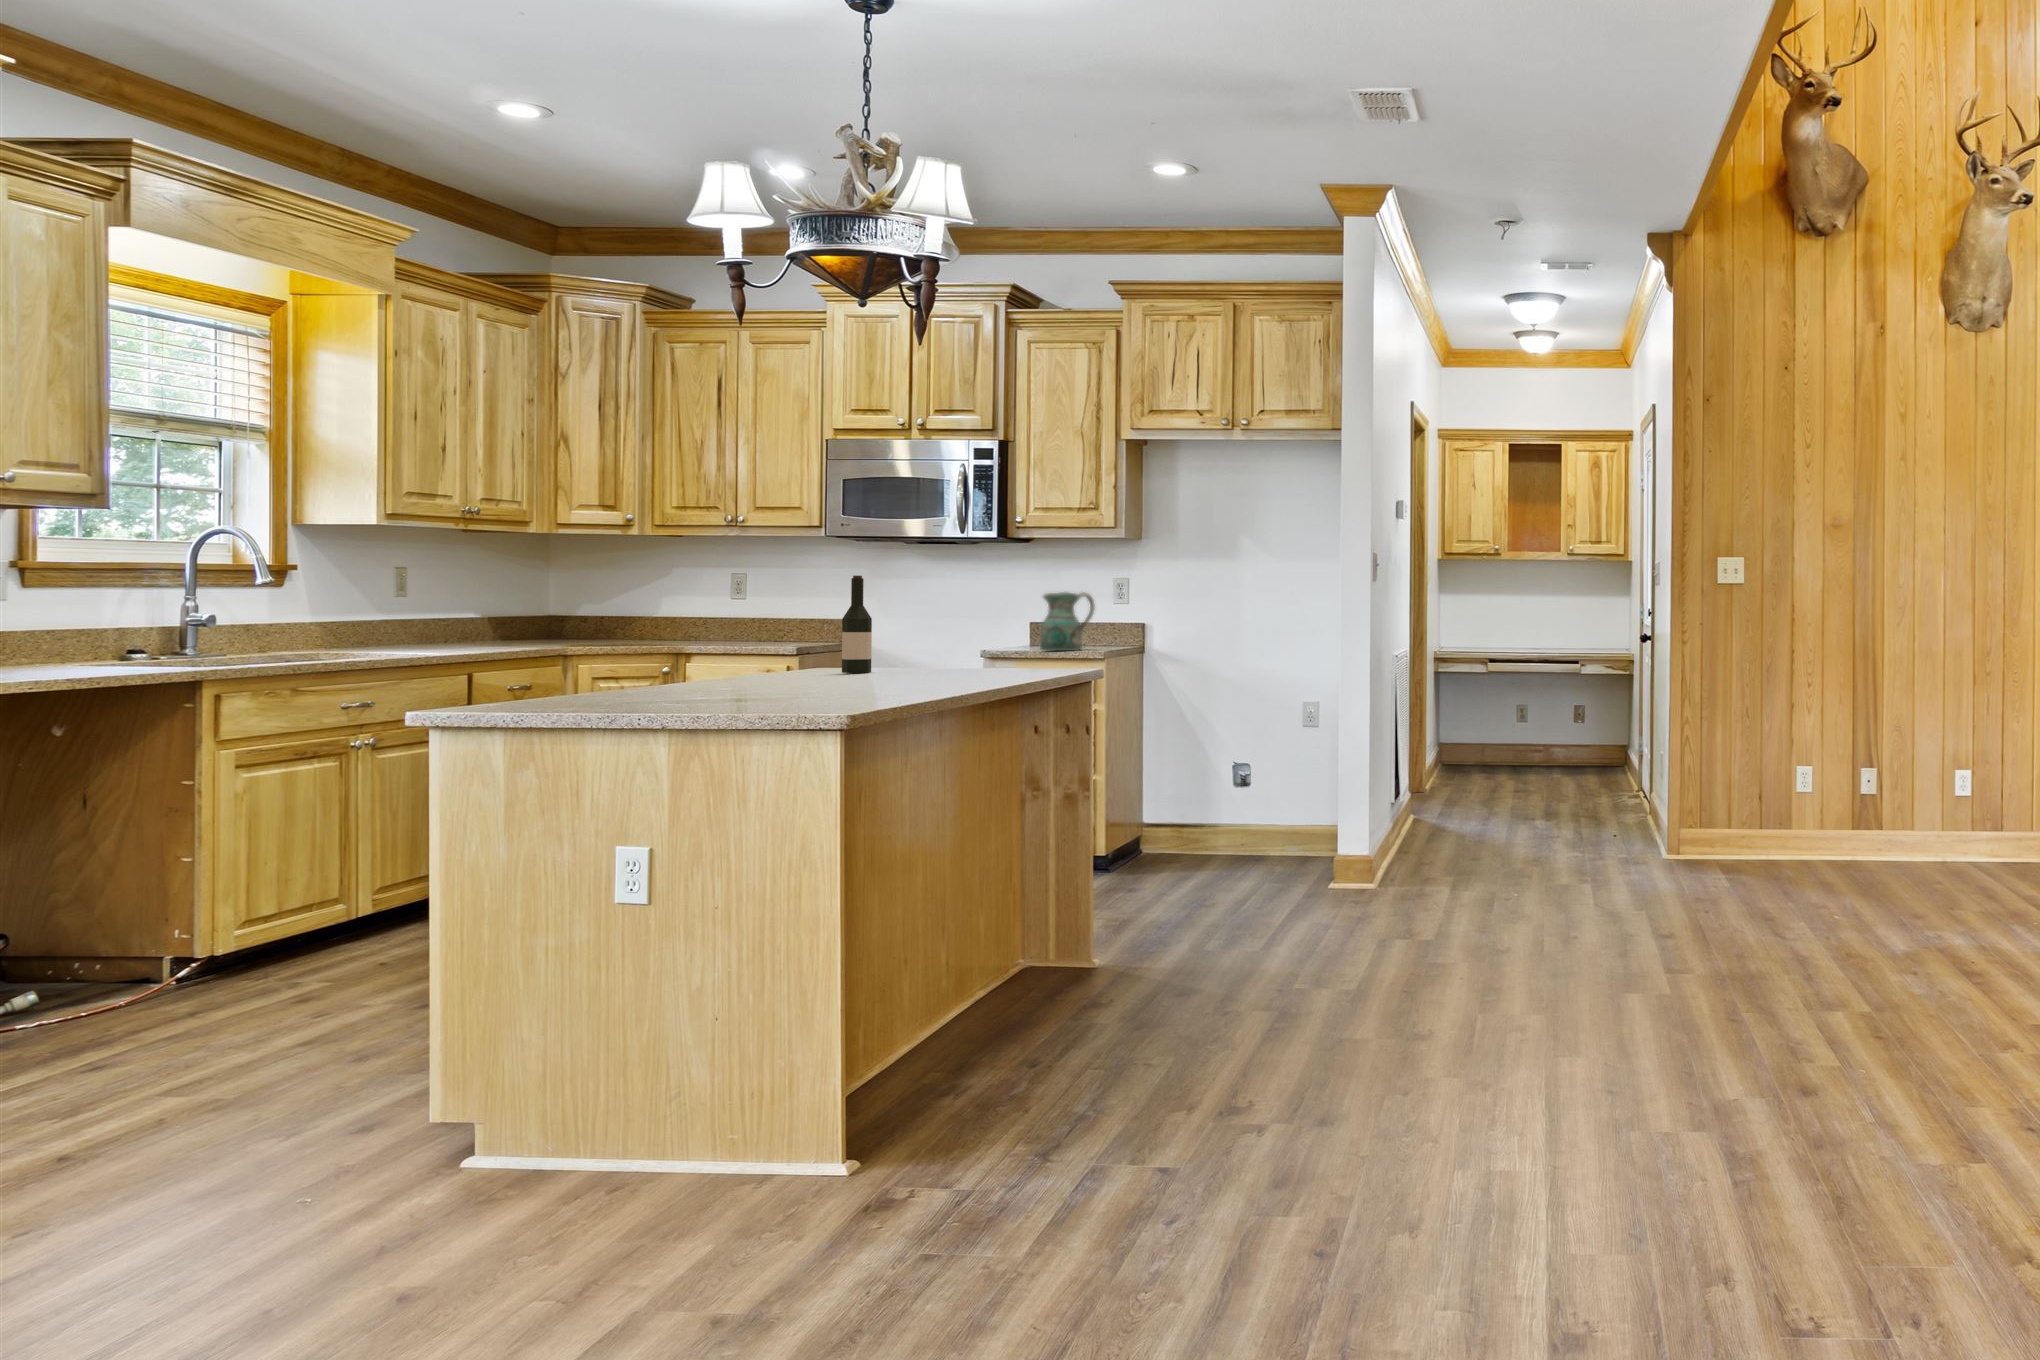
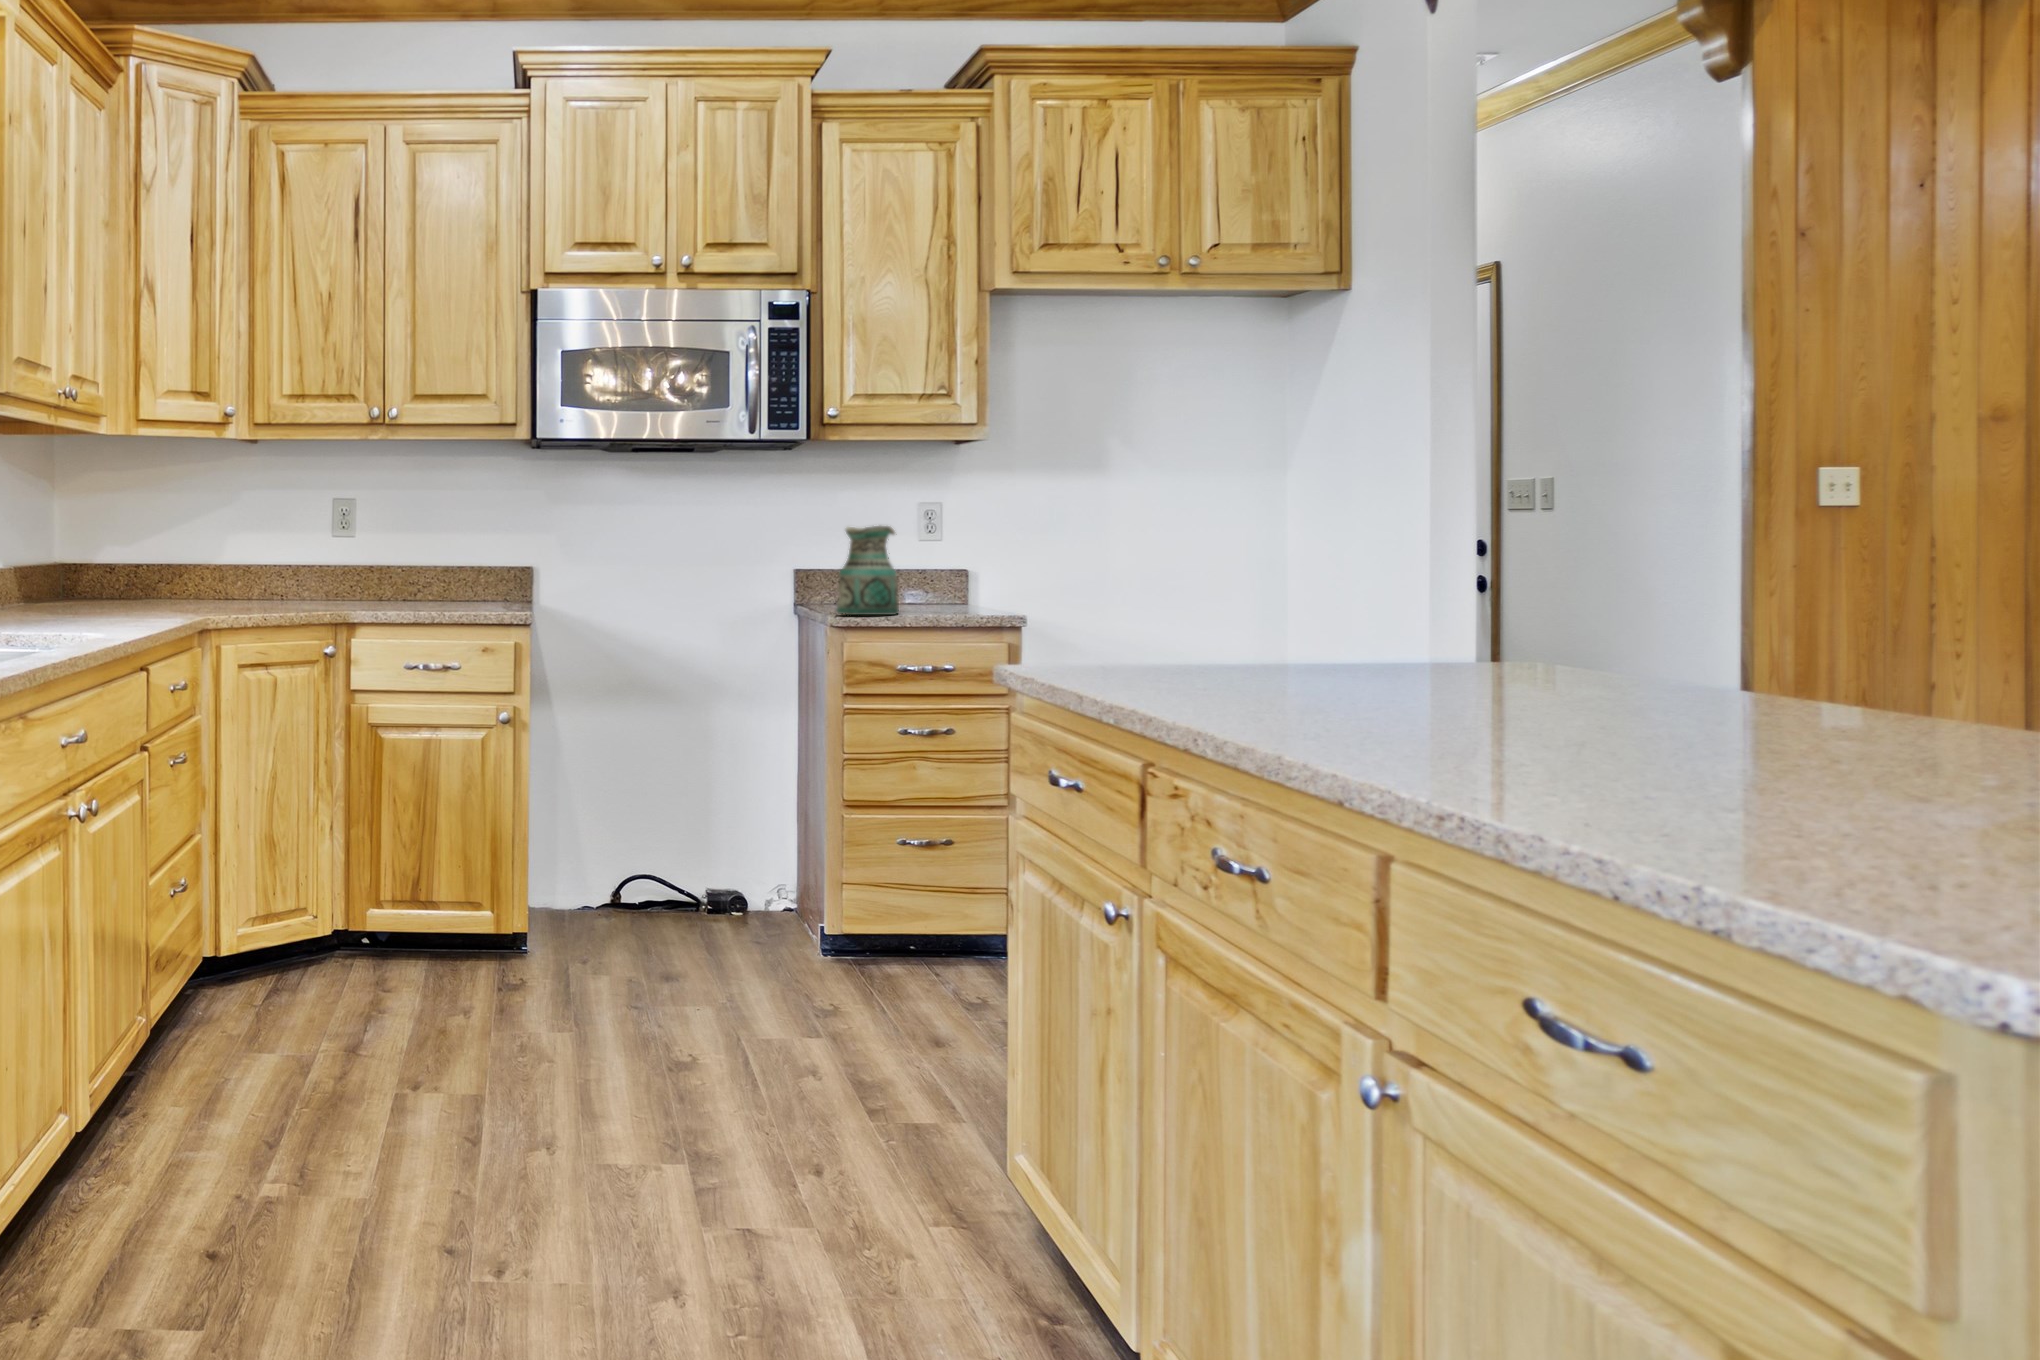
wine bottle: present [842,576,872,673] -> none [1130,485,1186,676]

